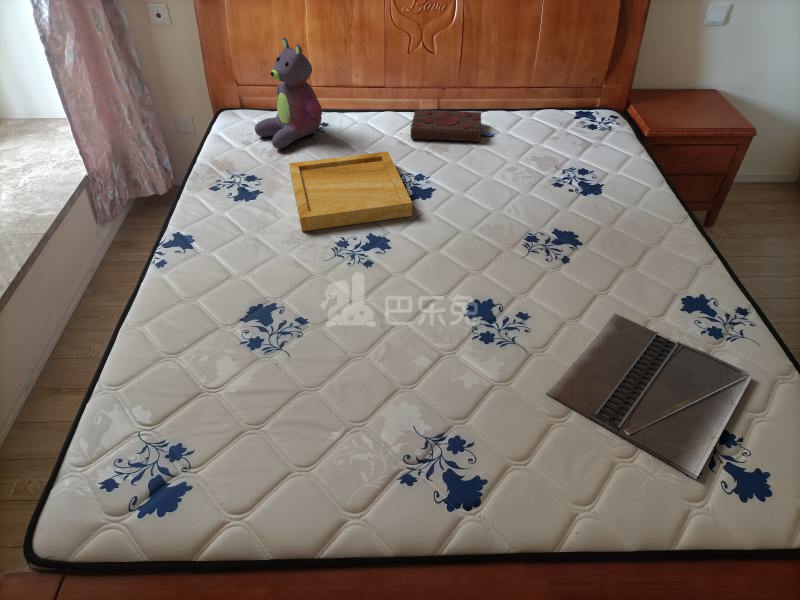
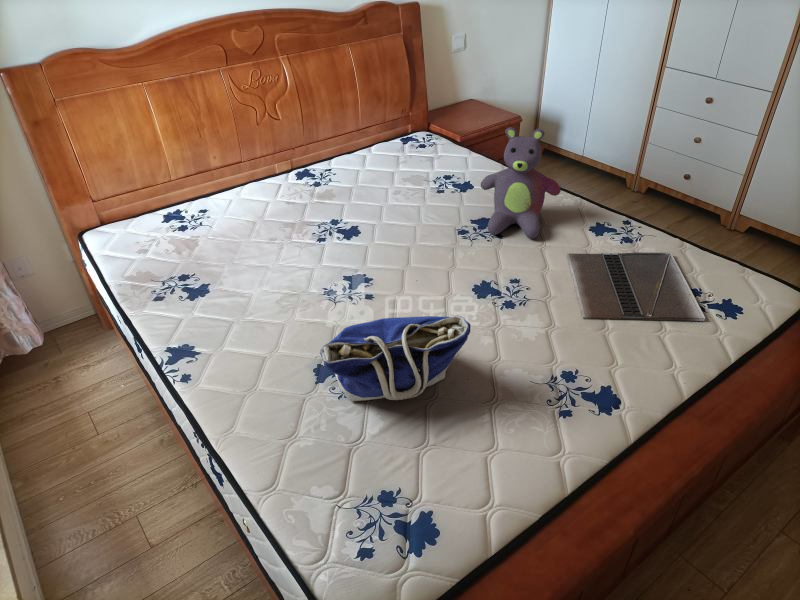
stuffed bear: present [255,37,322,149] -> present [481,127,561,238]
book: present [411,110,493,142] -> none [283,158,361,196]
tray: present [289,152,412,231] -> none [223,209,366,296]
tote bag: none [194,276,357,378] -> present [318,315,471,401]

